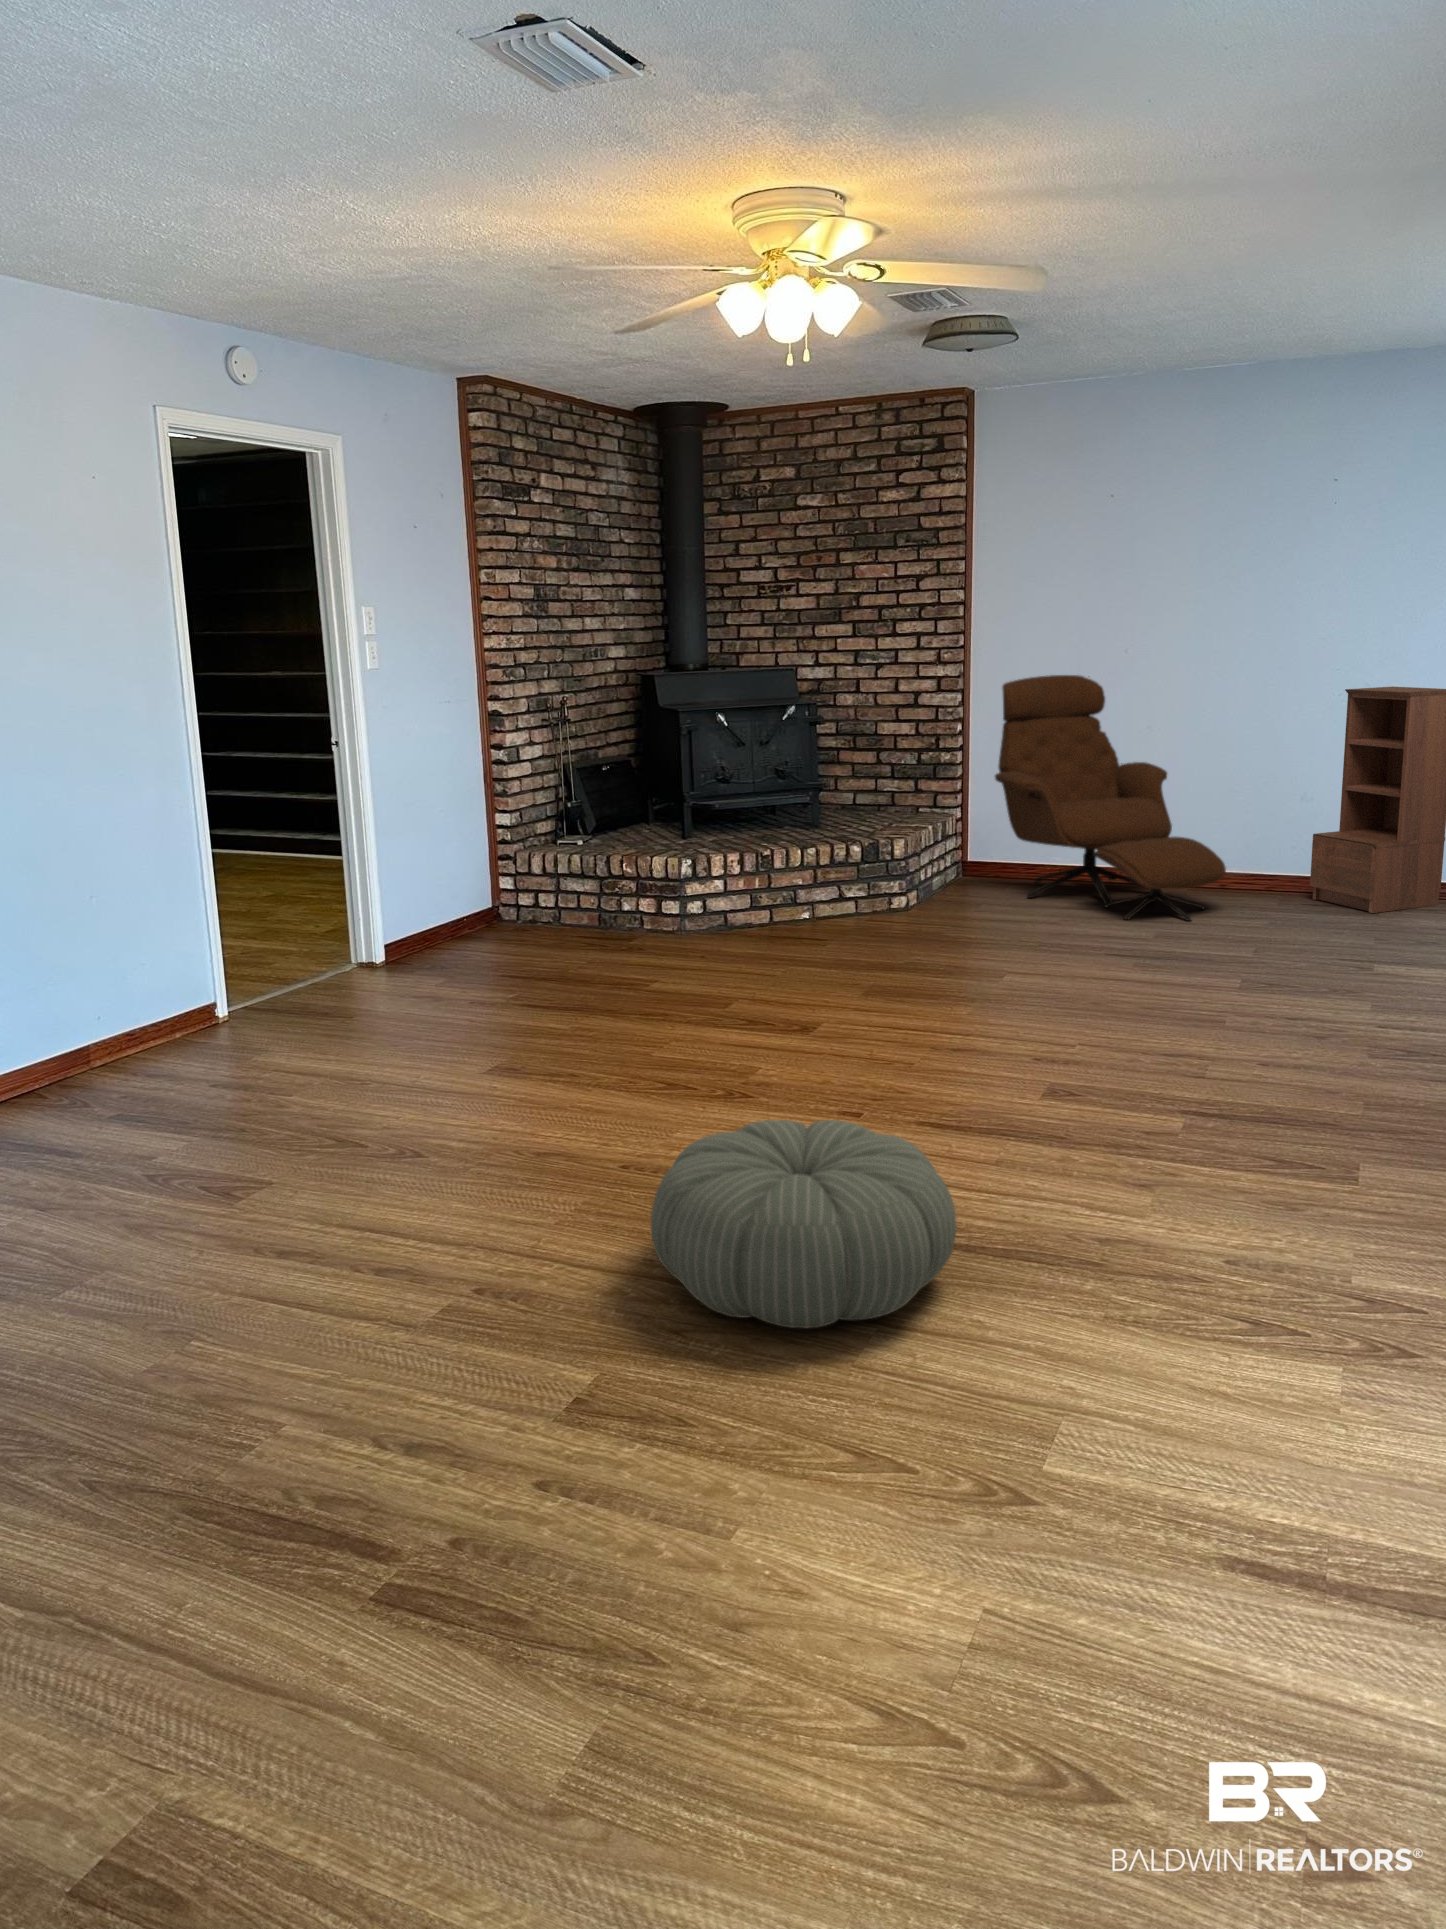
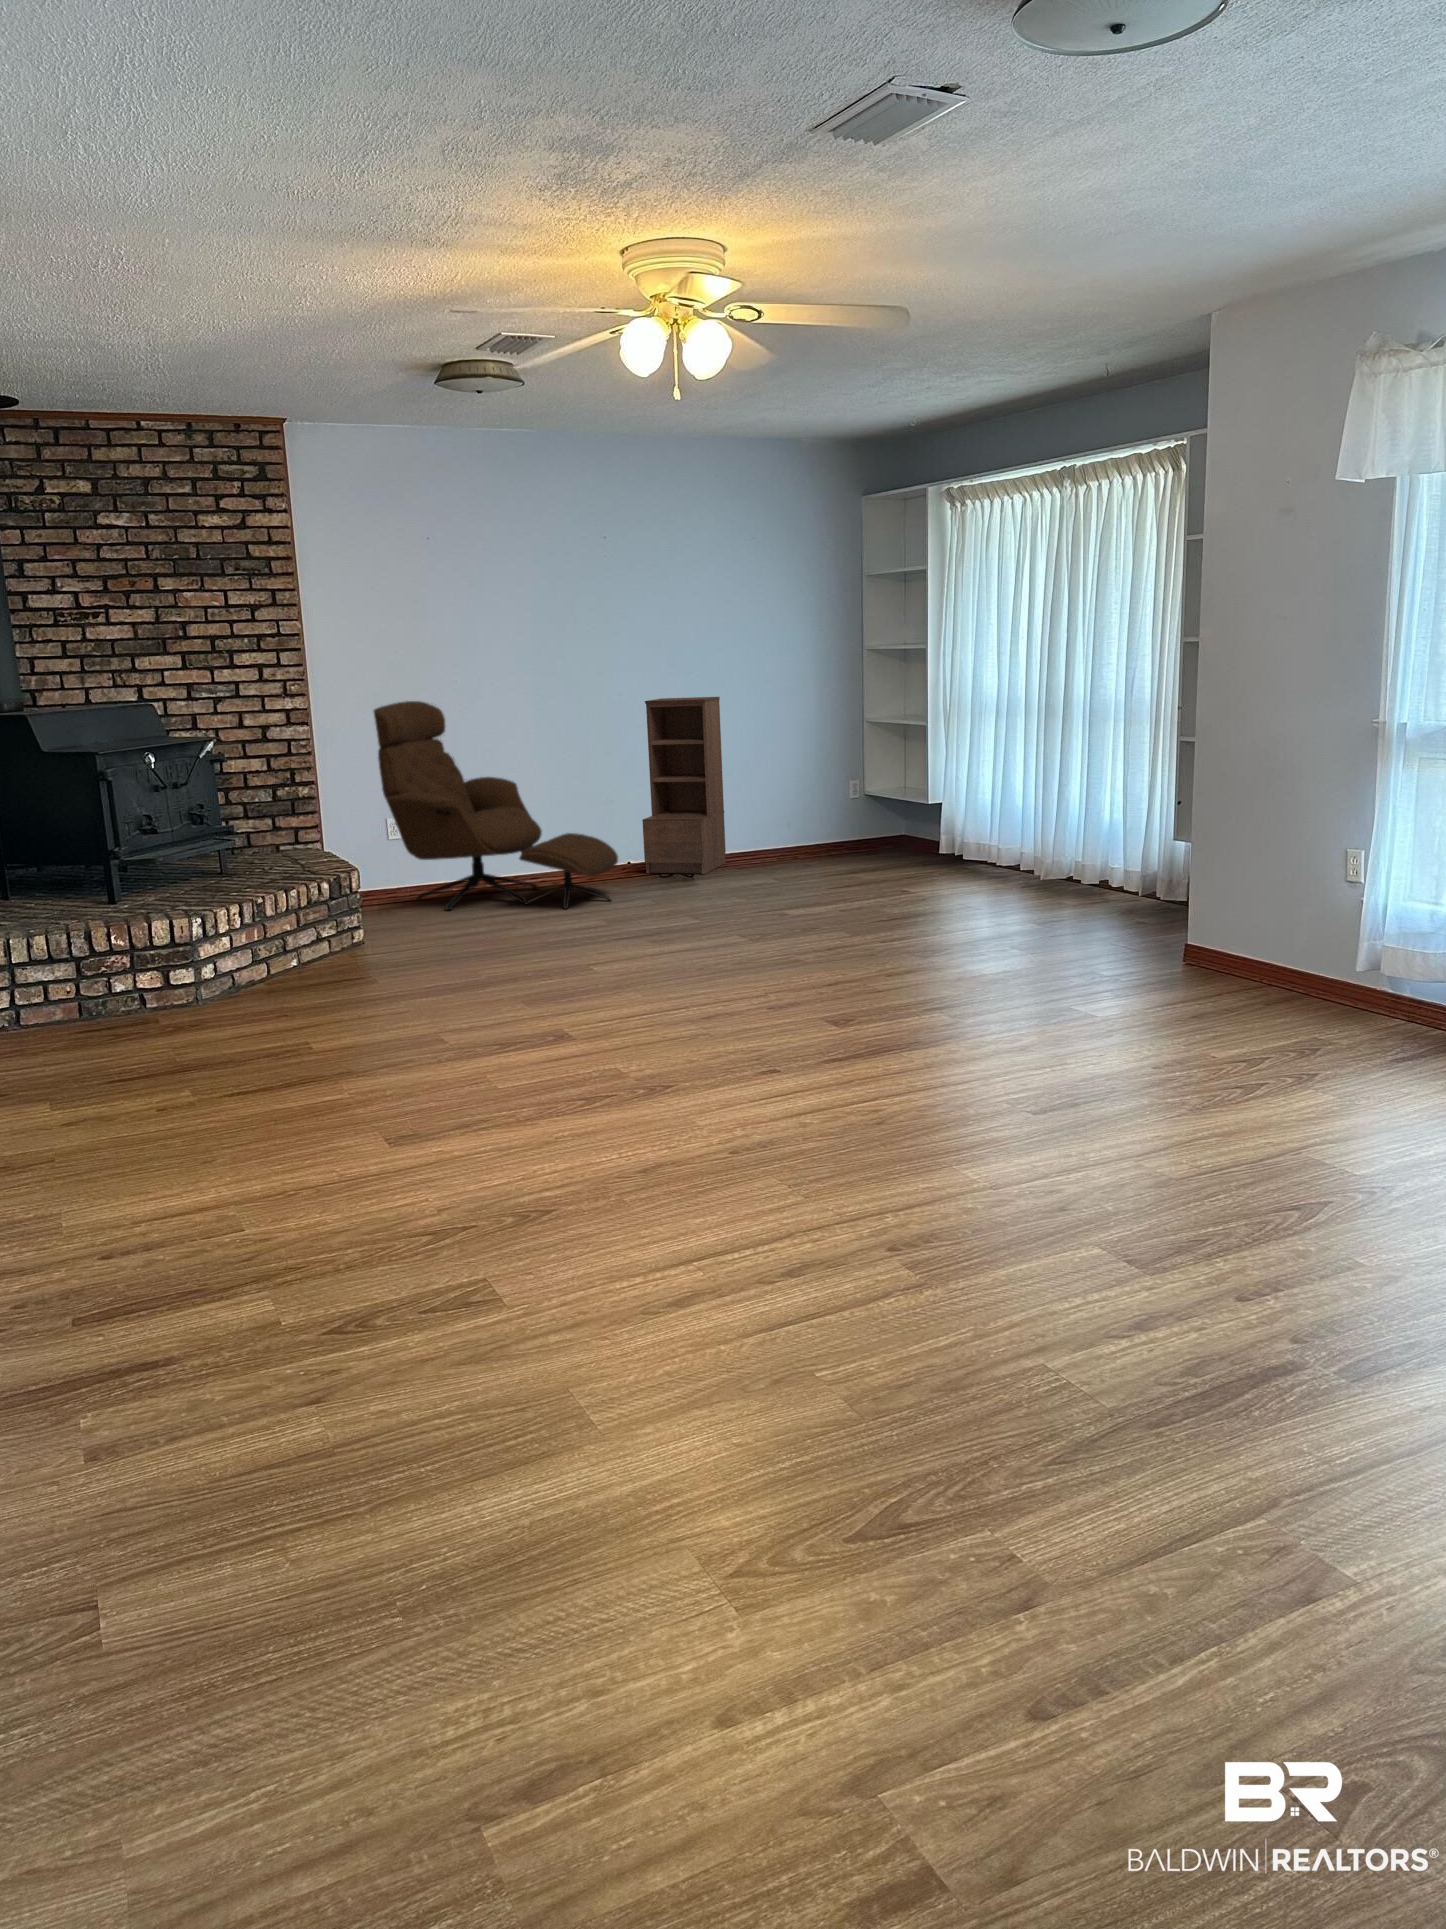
pouf: present [651,1120,957,1328] -> none [907,1020,1166,1180]

